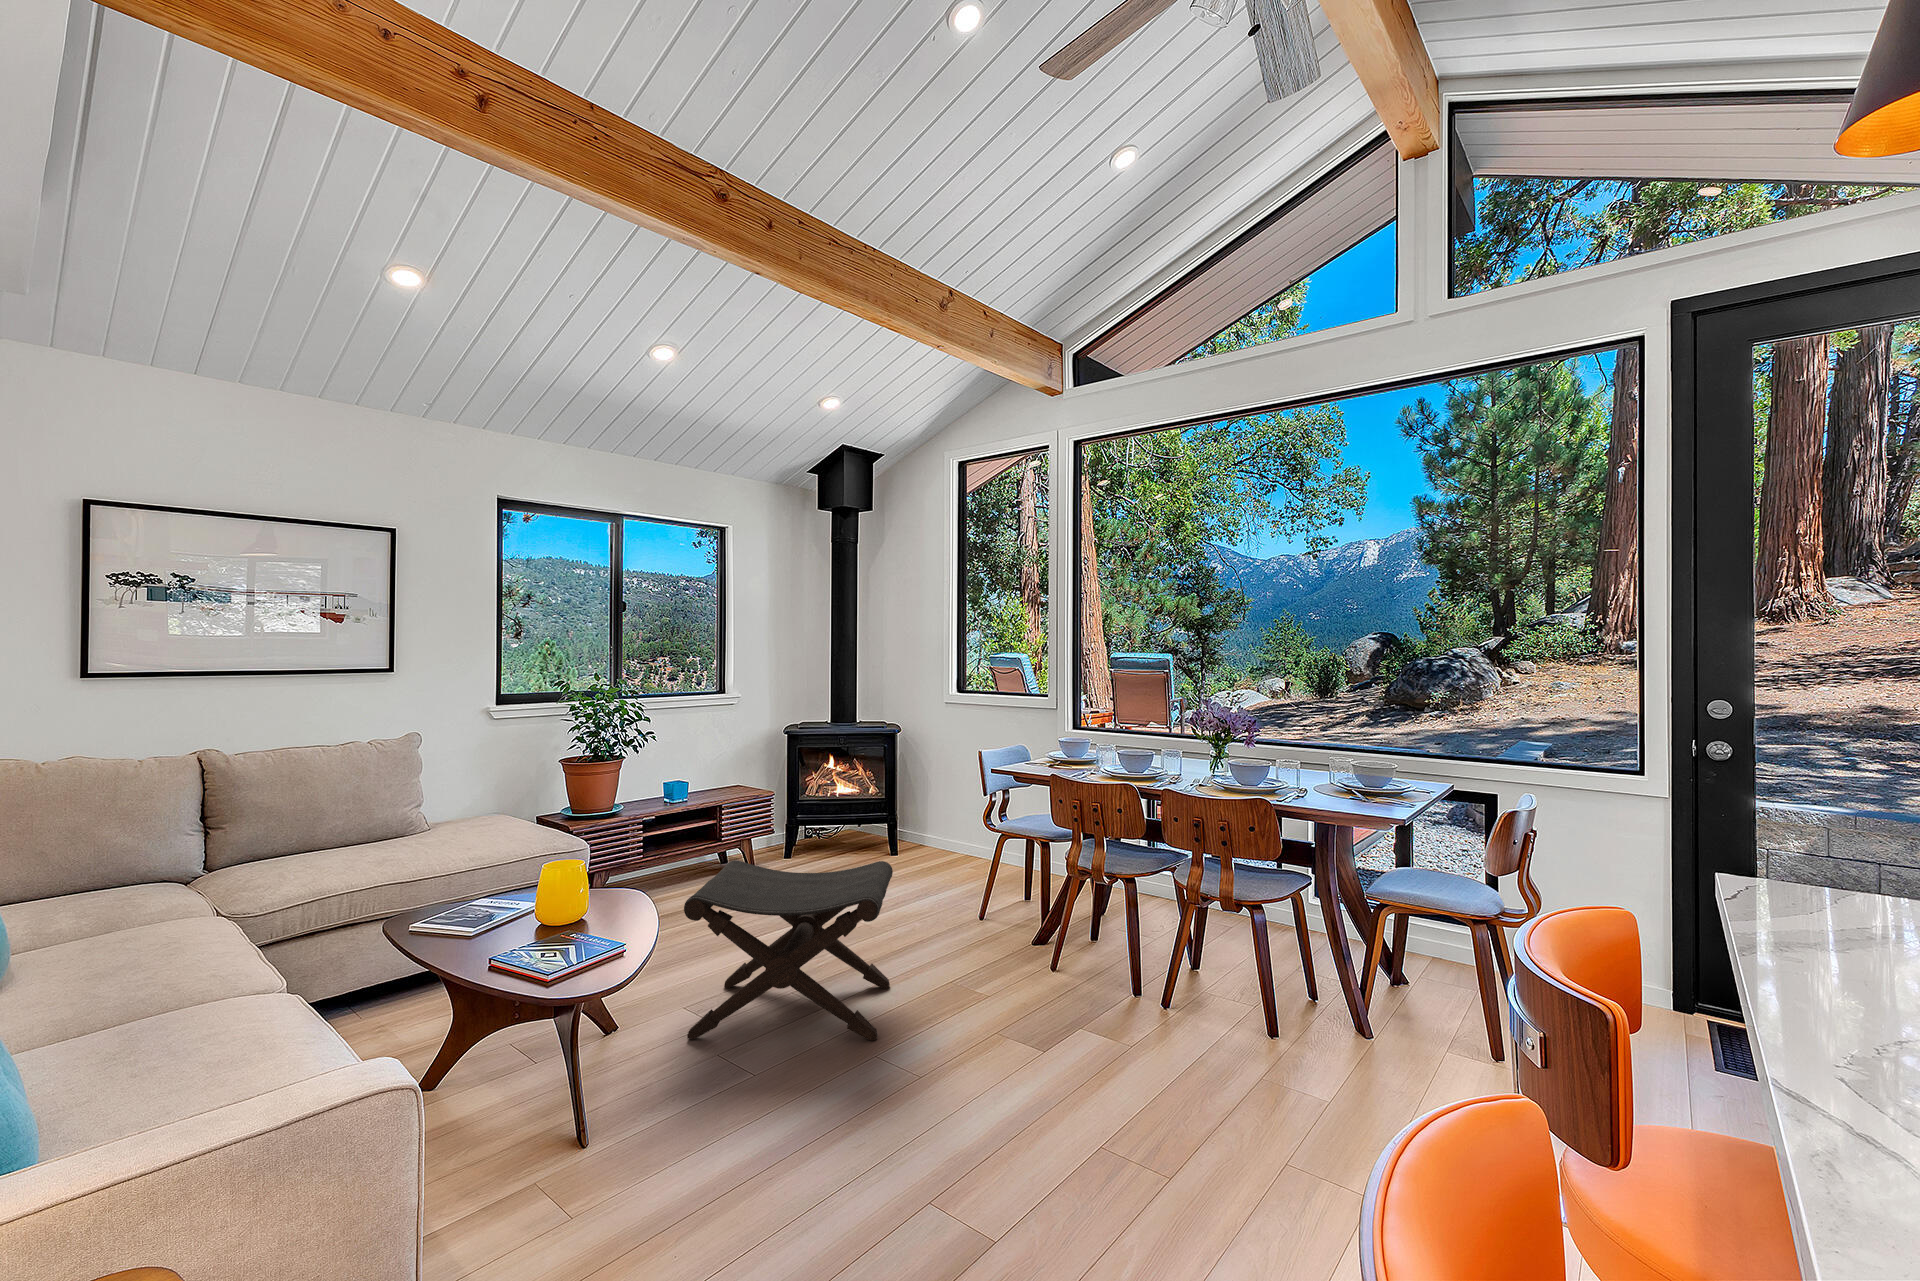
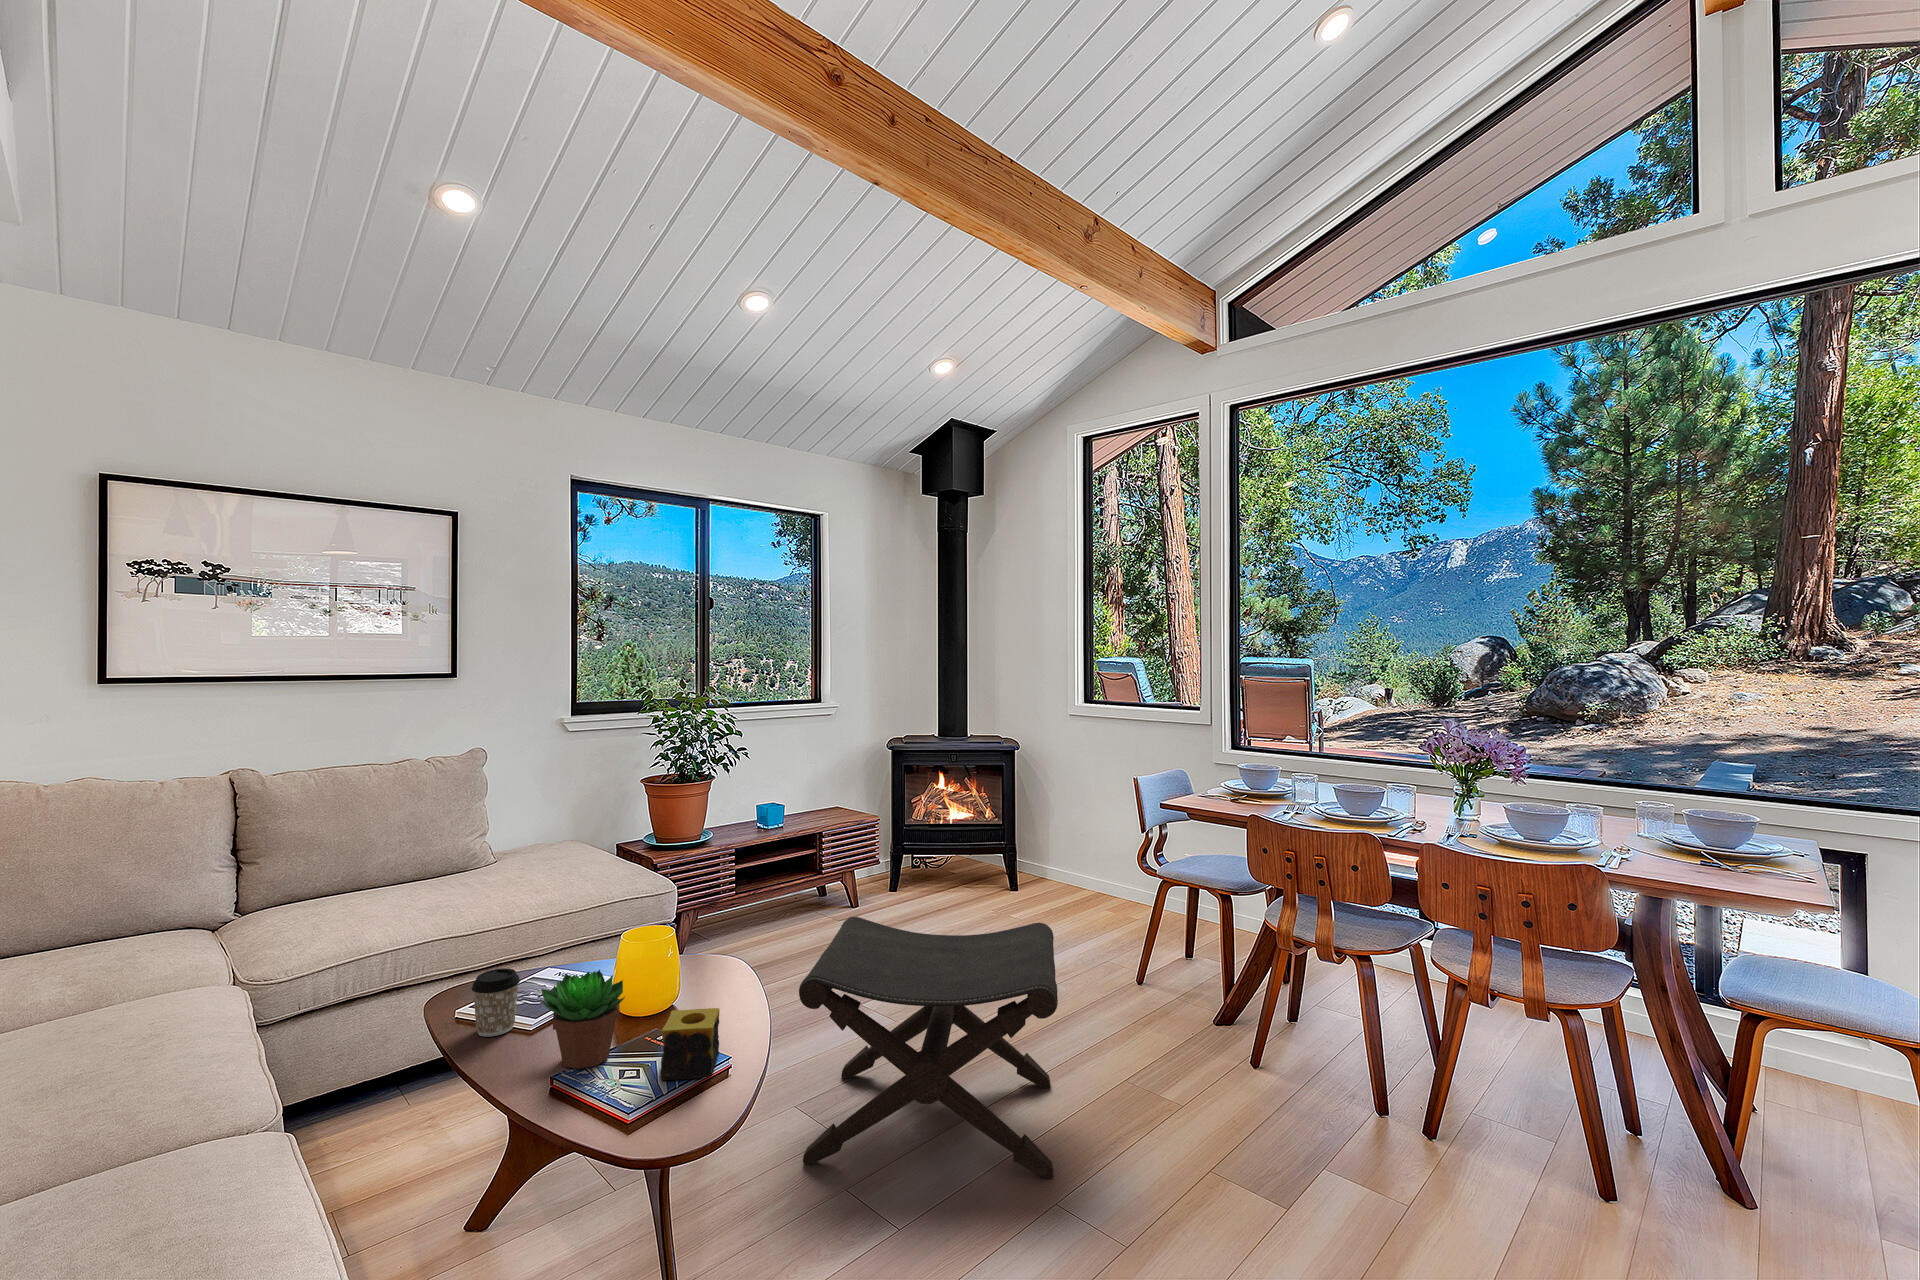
succulent plant: none [484,884,548,952] -> present [541,970,625,1069]
coffee cup: none [429,888,466,937] -> present [472,968,520,1037]
candle: none [574,909,619,957] -> present [660,1008,719,1080]

